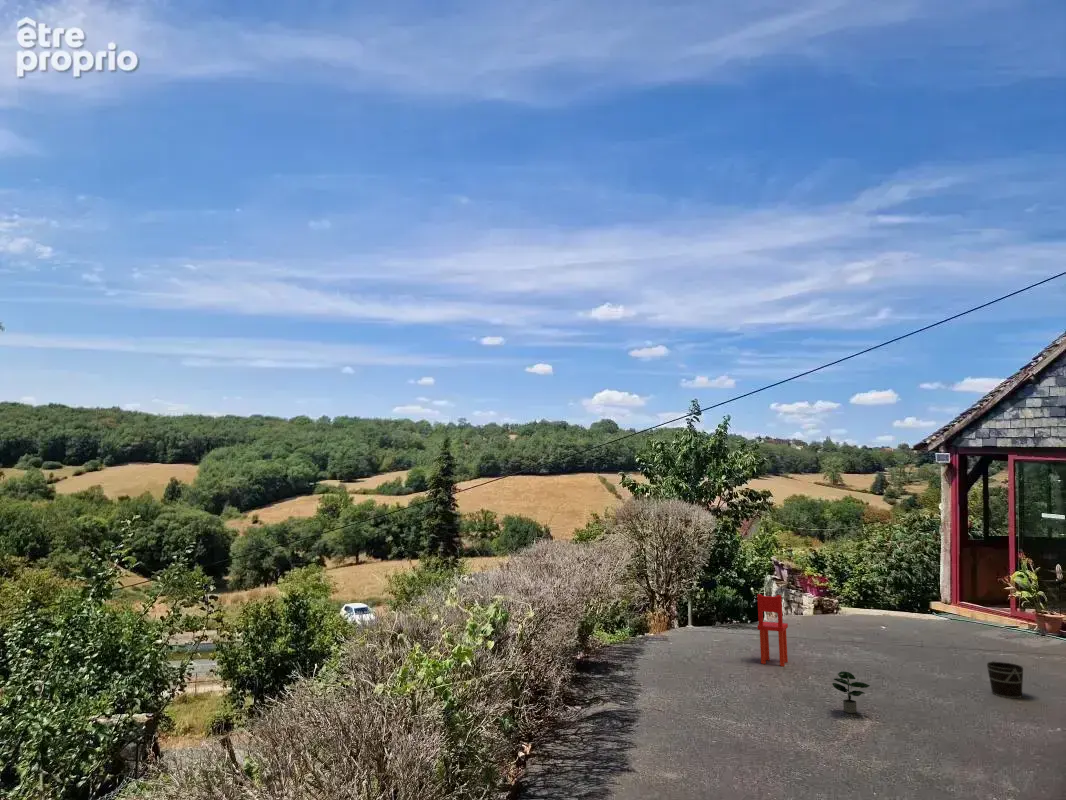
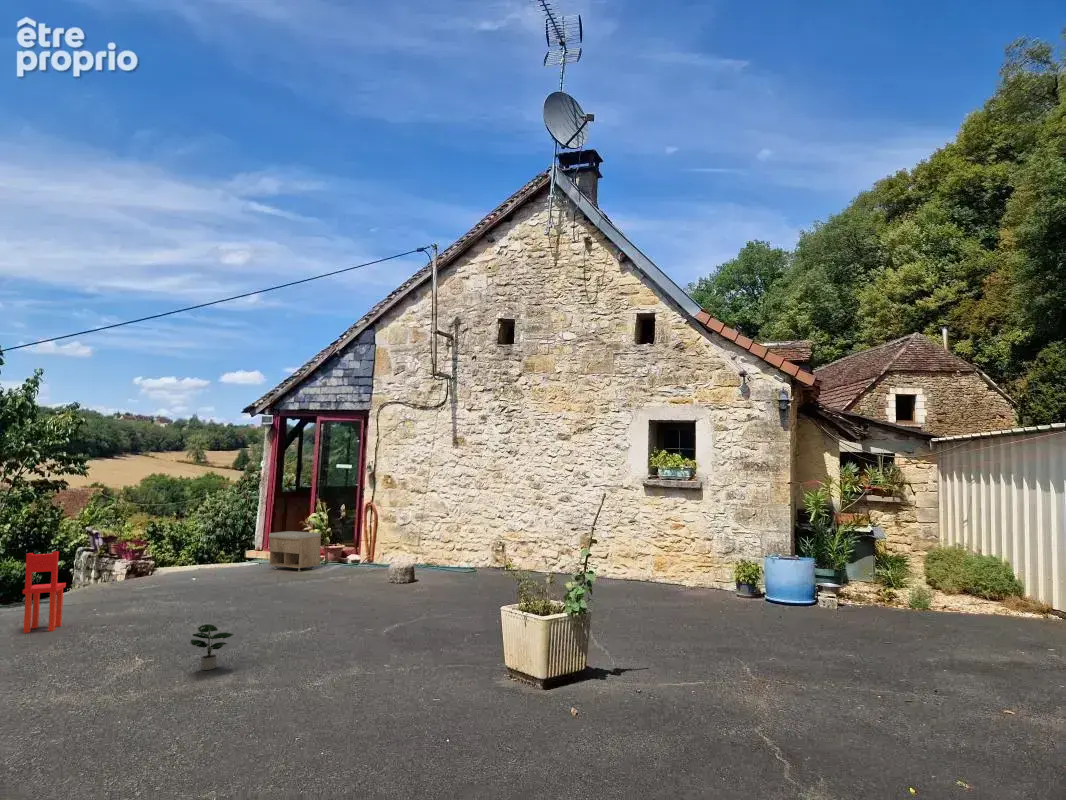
storage bench: none [961,586,1032,636] -> present [269,531,321,571]
bucket: present [987,661,1023,698] -> none [264,586,293,617]
potted plant: present [832,671,870,713] -> present [190,624,234,670]

